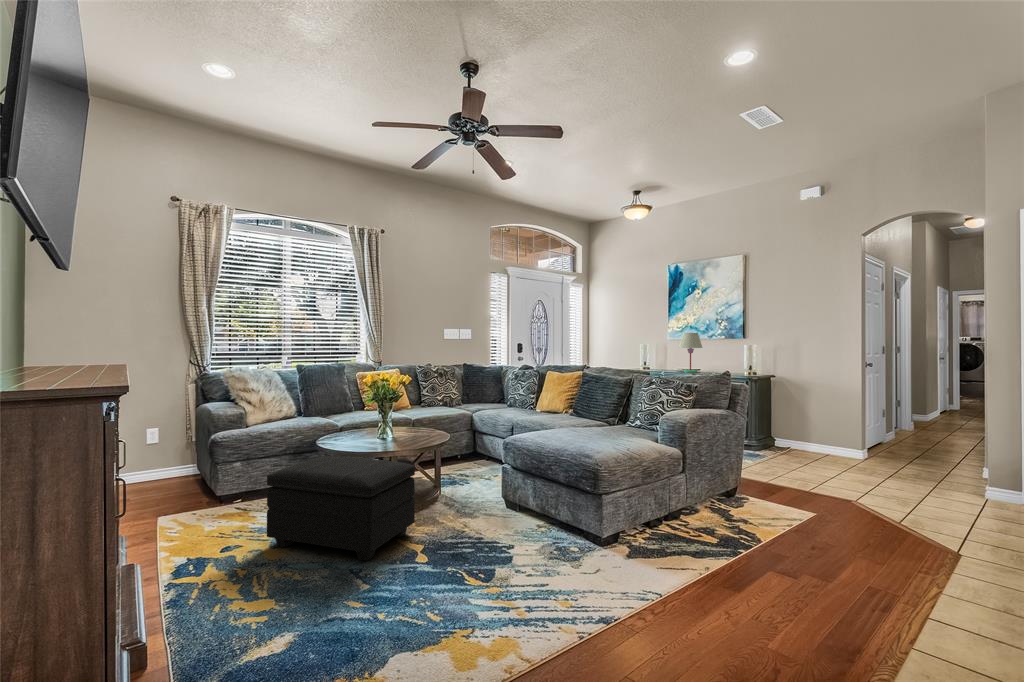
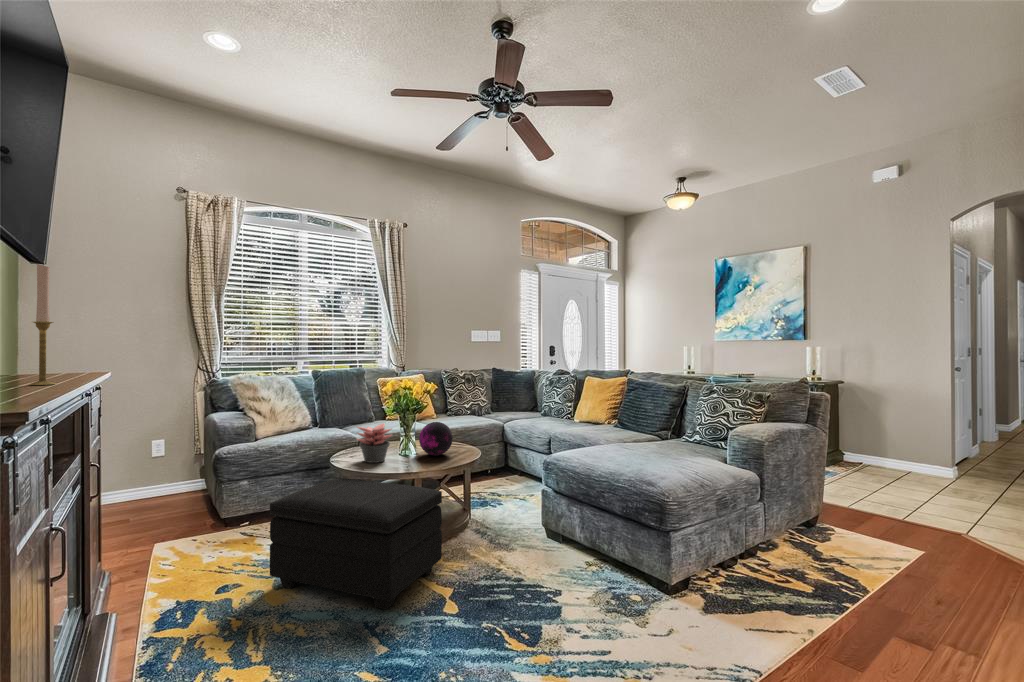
candlestick: none [81,274,102,371] -> present [29,264,56,385]
table lamp: present [679,333,702,373] -> none [736,334,764,379]
decorative orb: none [396,409,425,438] -> present [419,422,453,456]
succulent plant: none [340,410,372,444] -> present [357,424,392,463]

